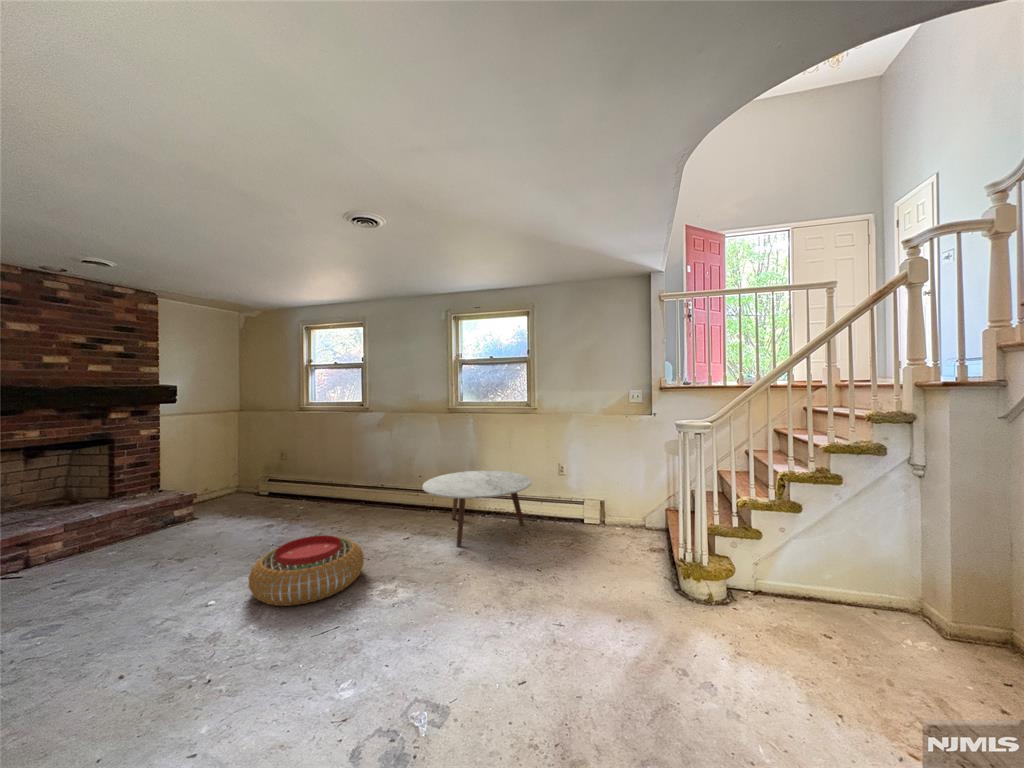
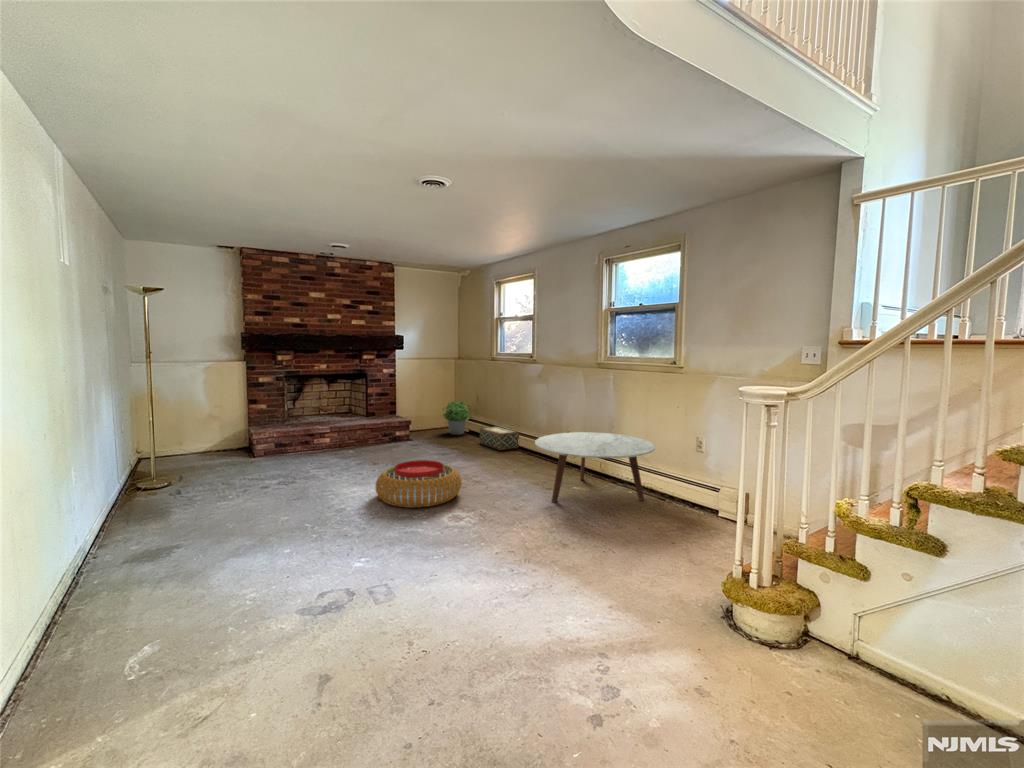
potted plant: none [234,459,272,501] -> present [443,401,471,435]
woven basket: none [299,482,351,507] -> present [480,426,519,450]

